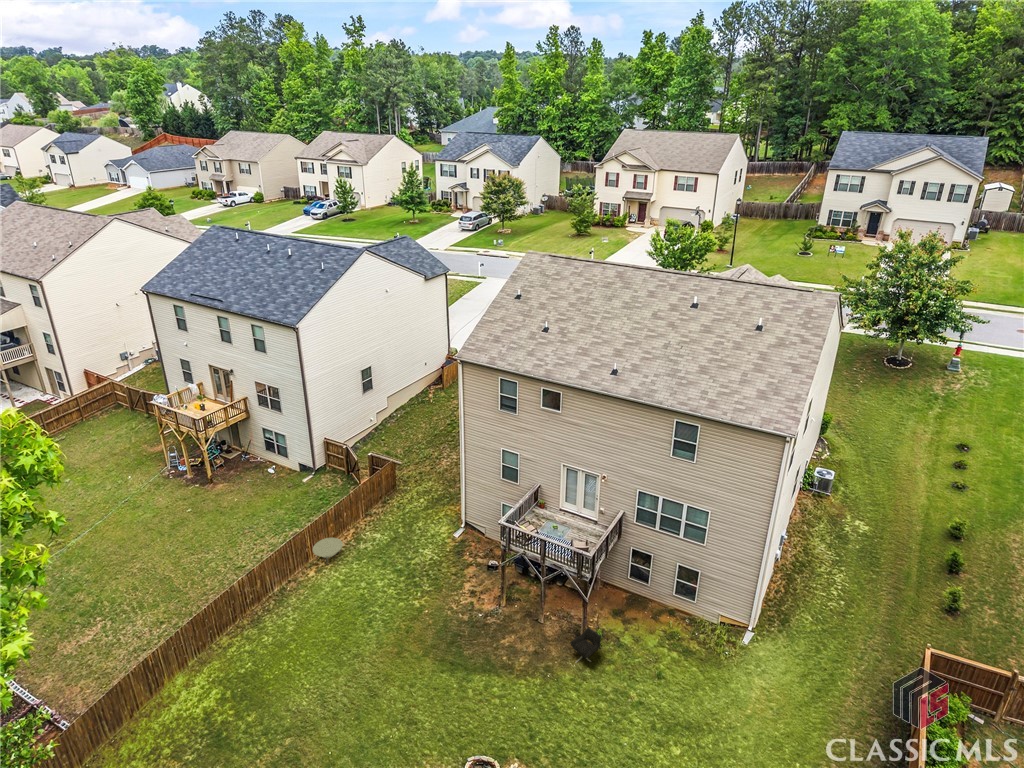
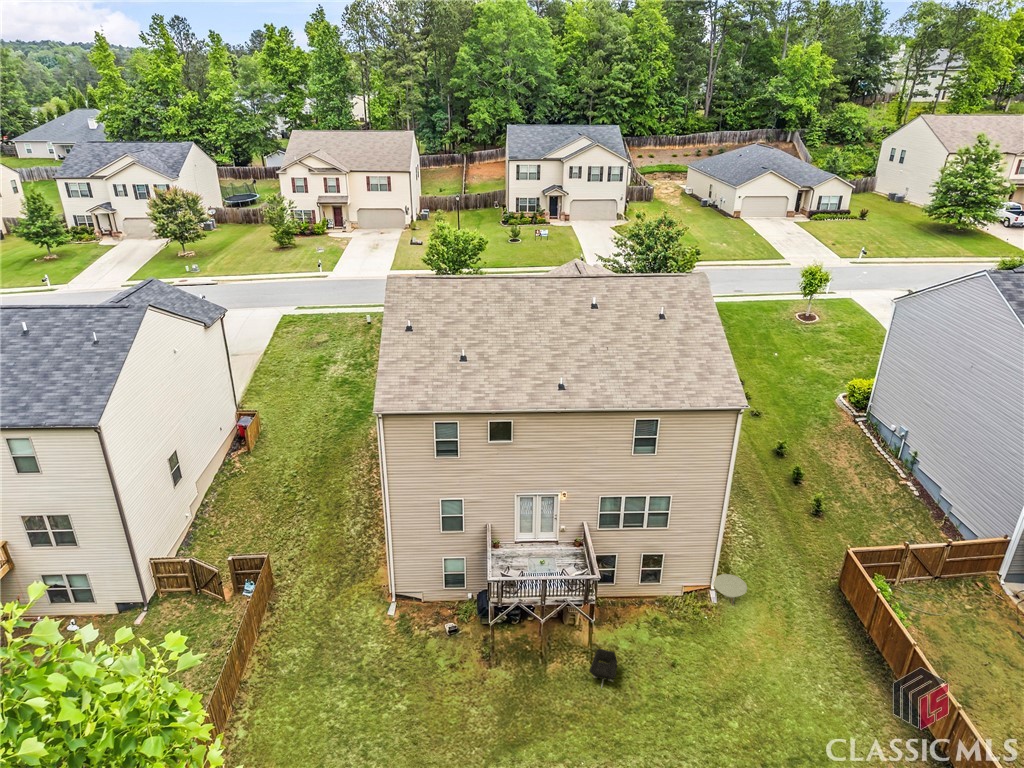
round table: present [313,538,343,565] -> present [714,574,747,606]

